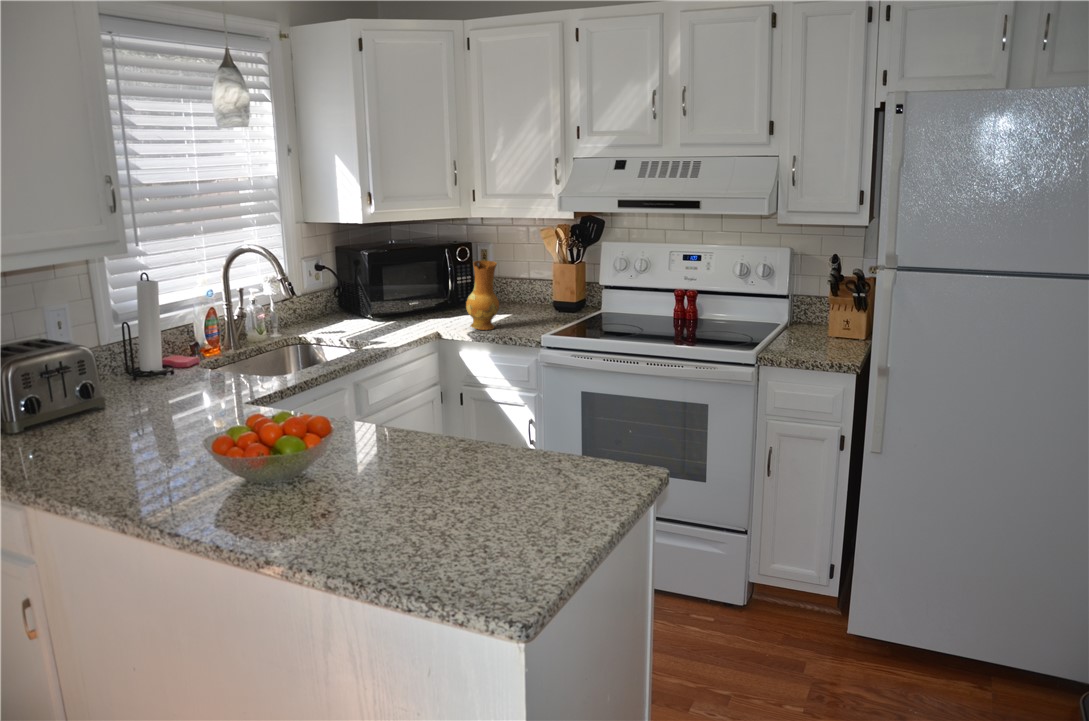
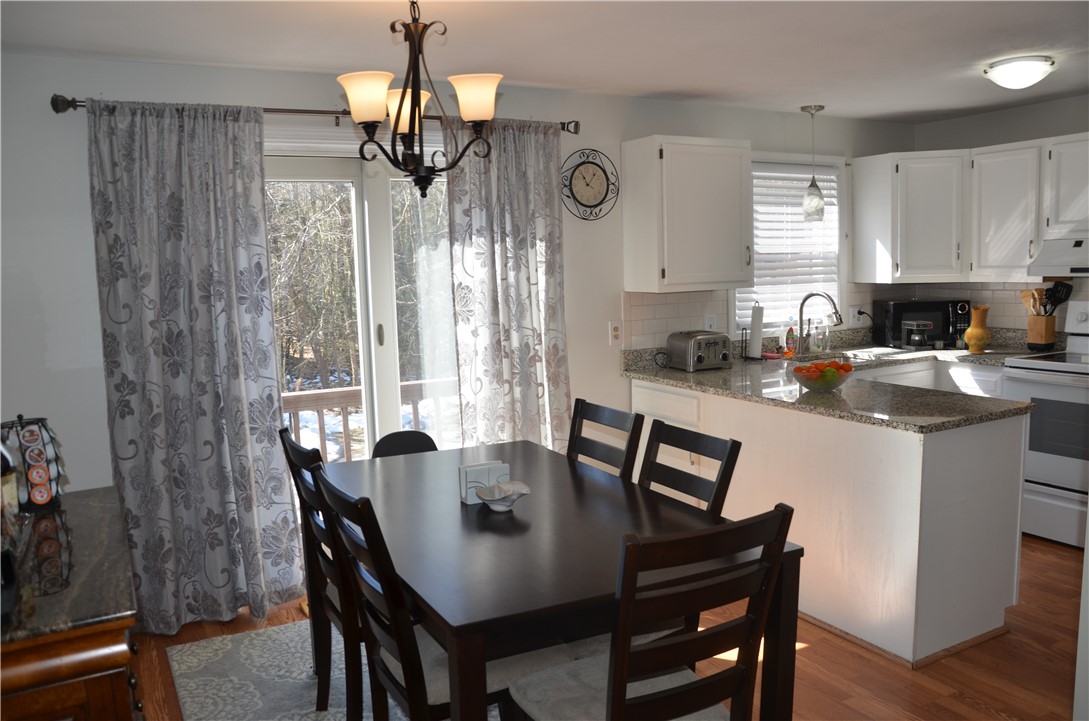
coffee maker: none [379,280,464,327] -> present [901,321,965,351]

